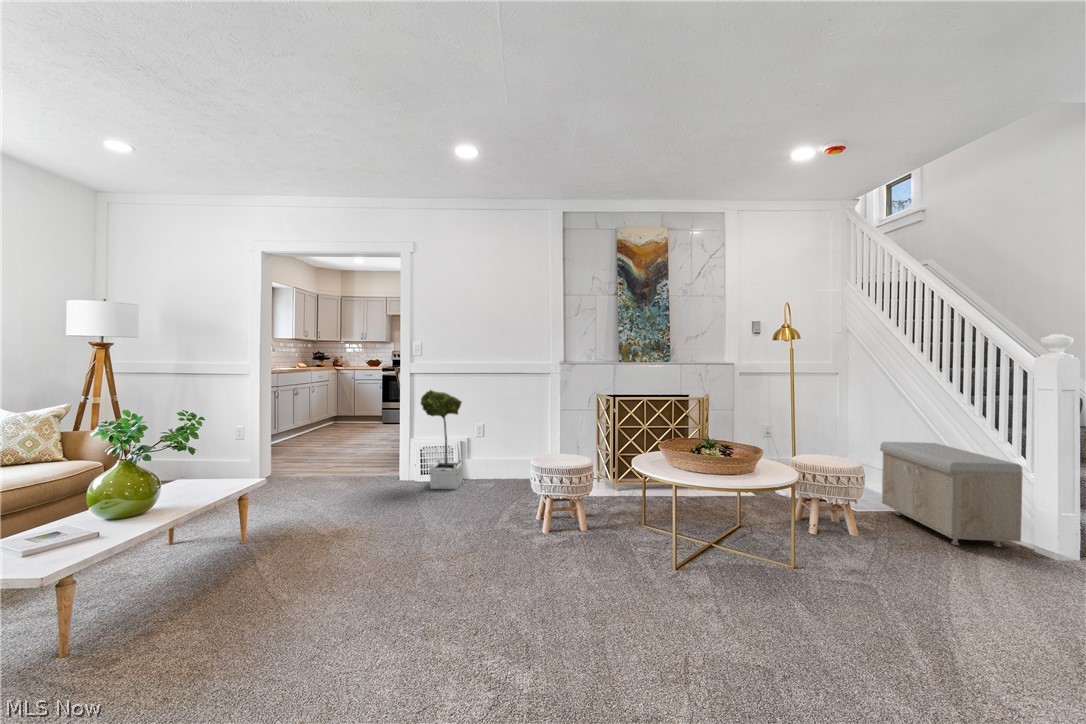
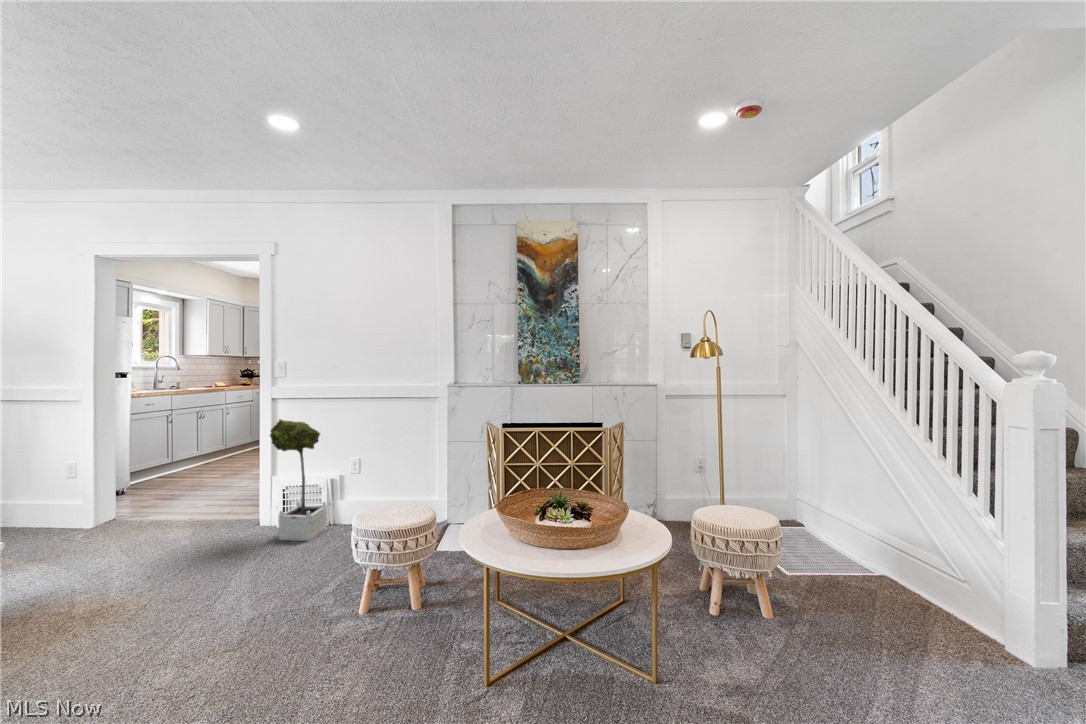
storage bench: present [880,442,1023,547] -> none [815,485,987,639]

